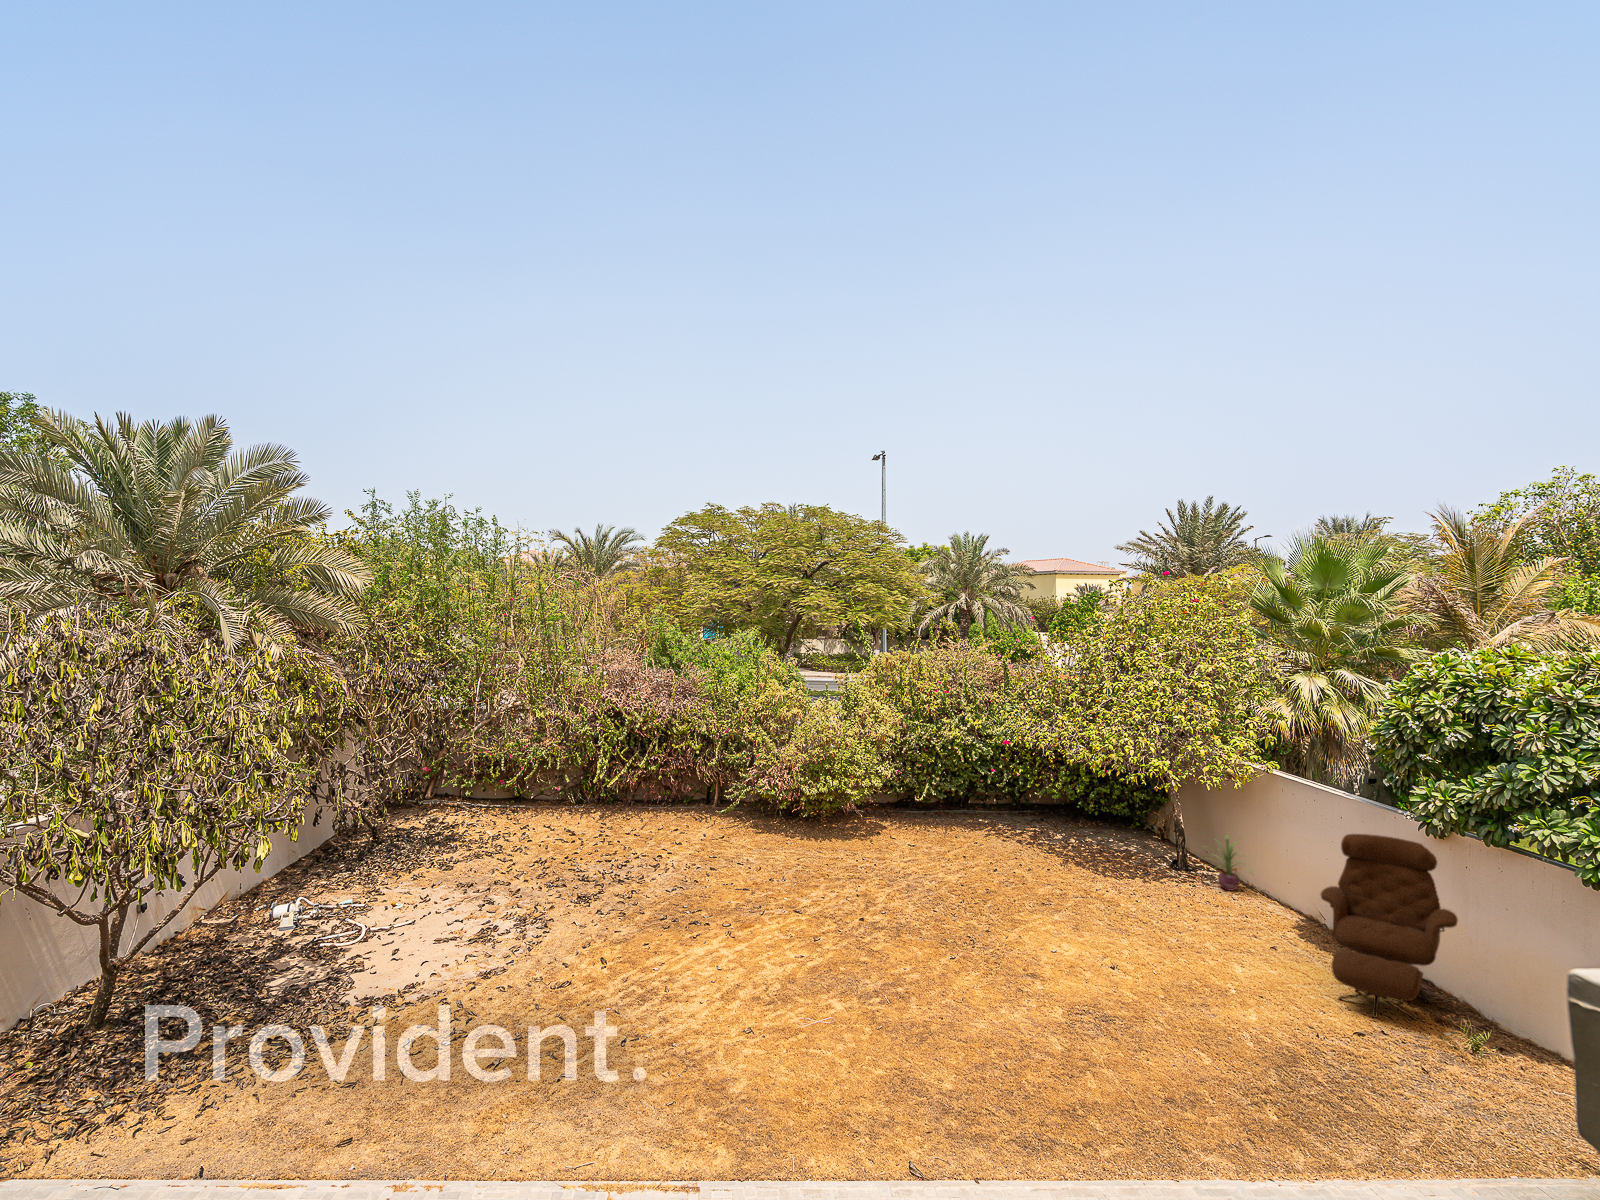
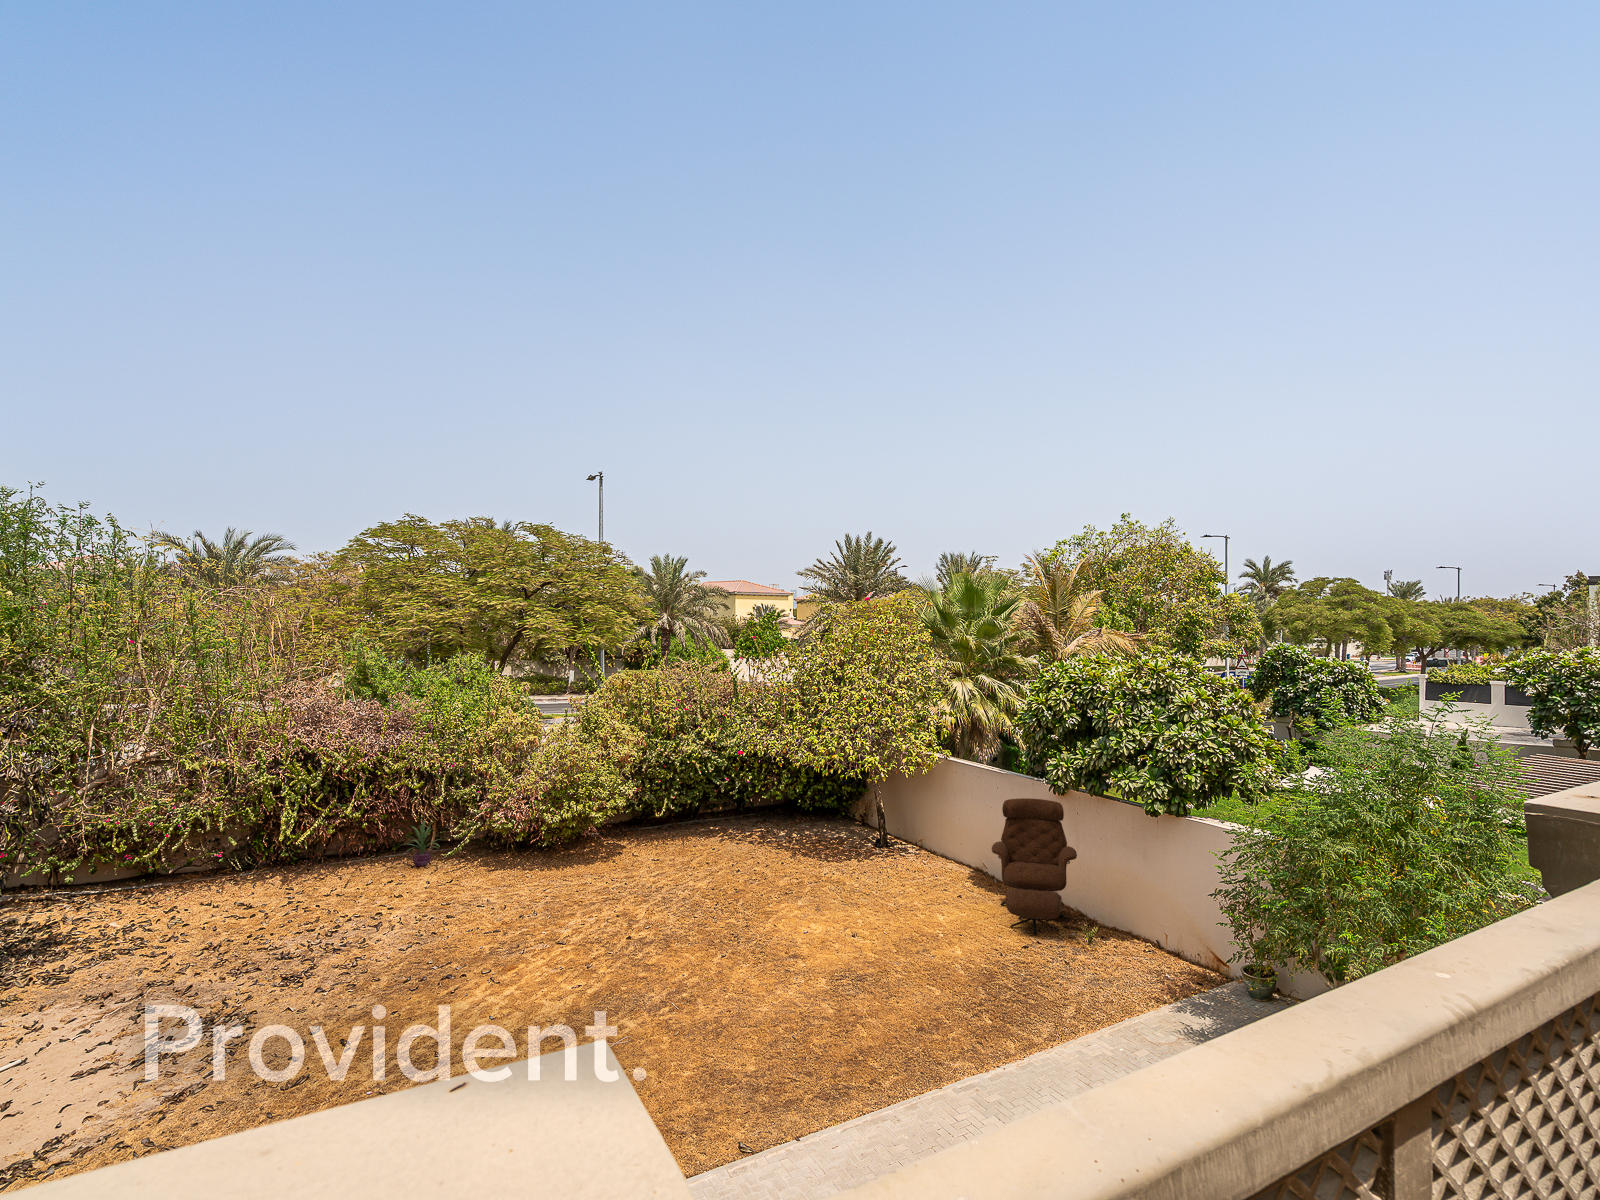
decorative plant: present [1215,834,1250,891] -> present [407,820,439,867]

